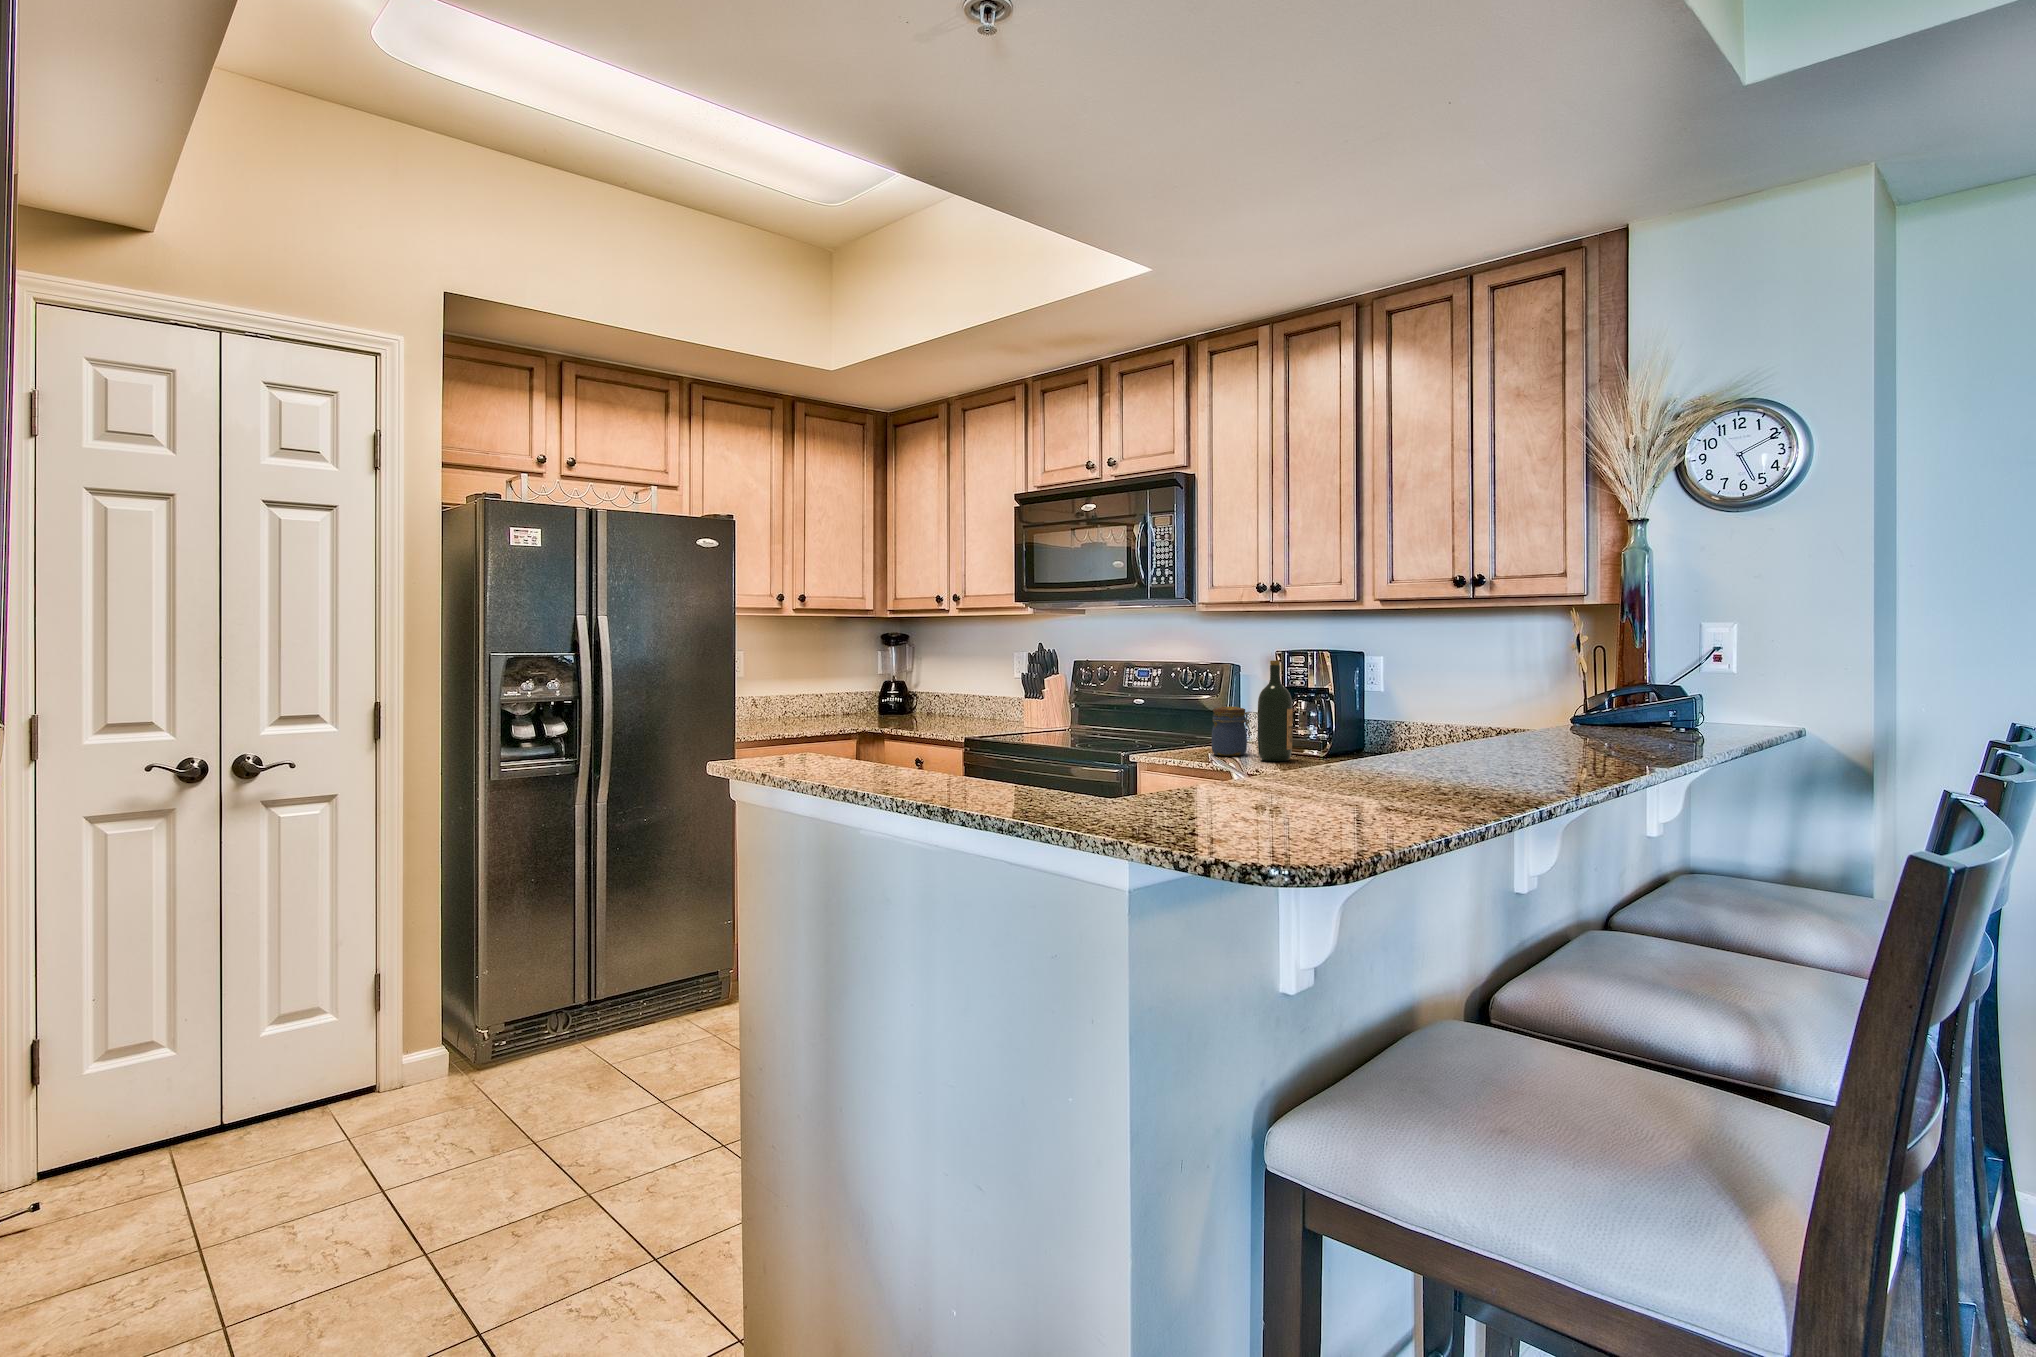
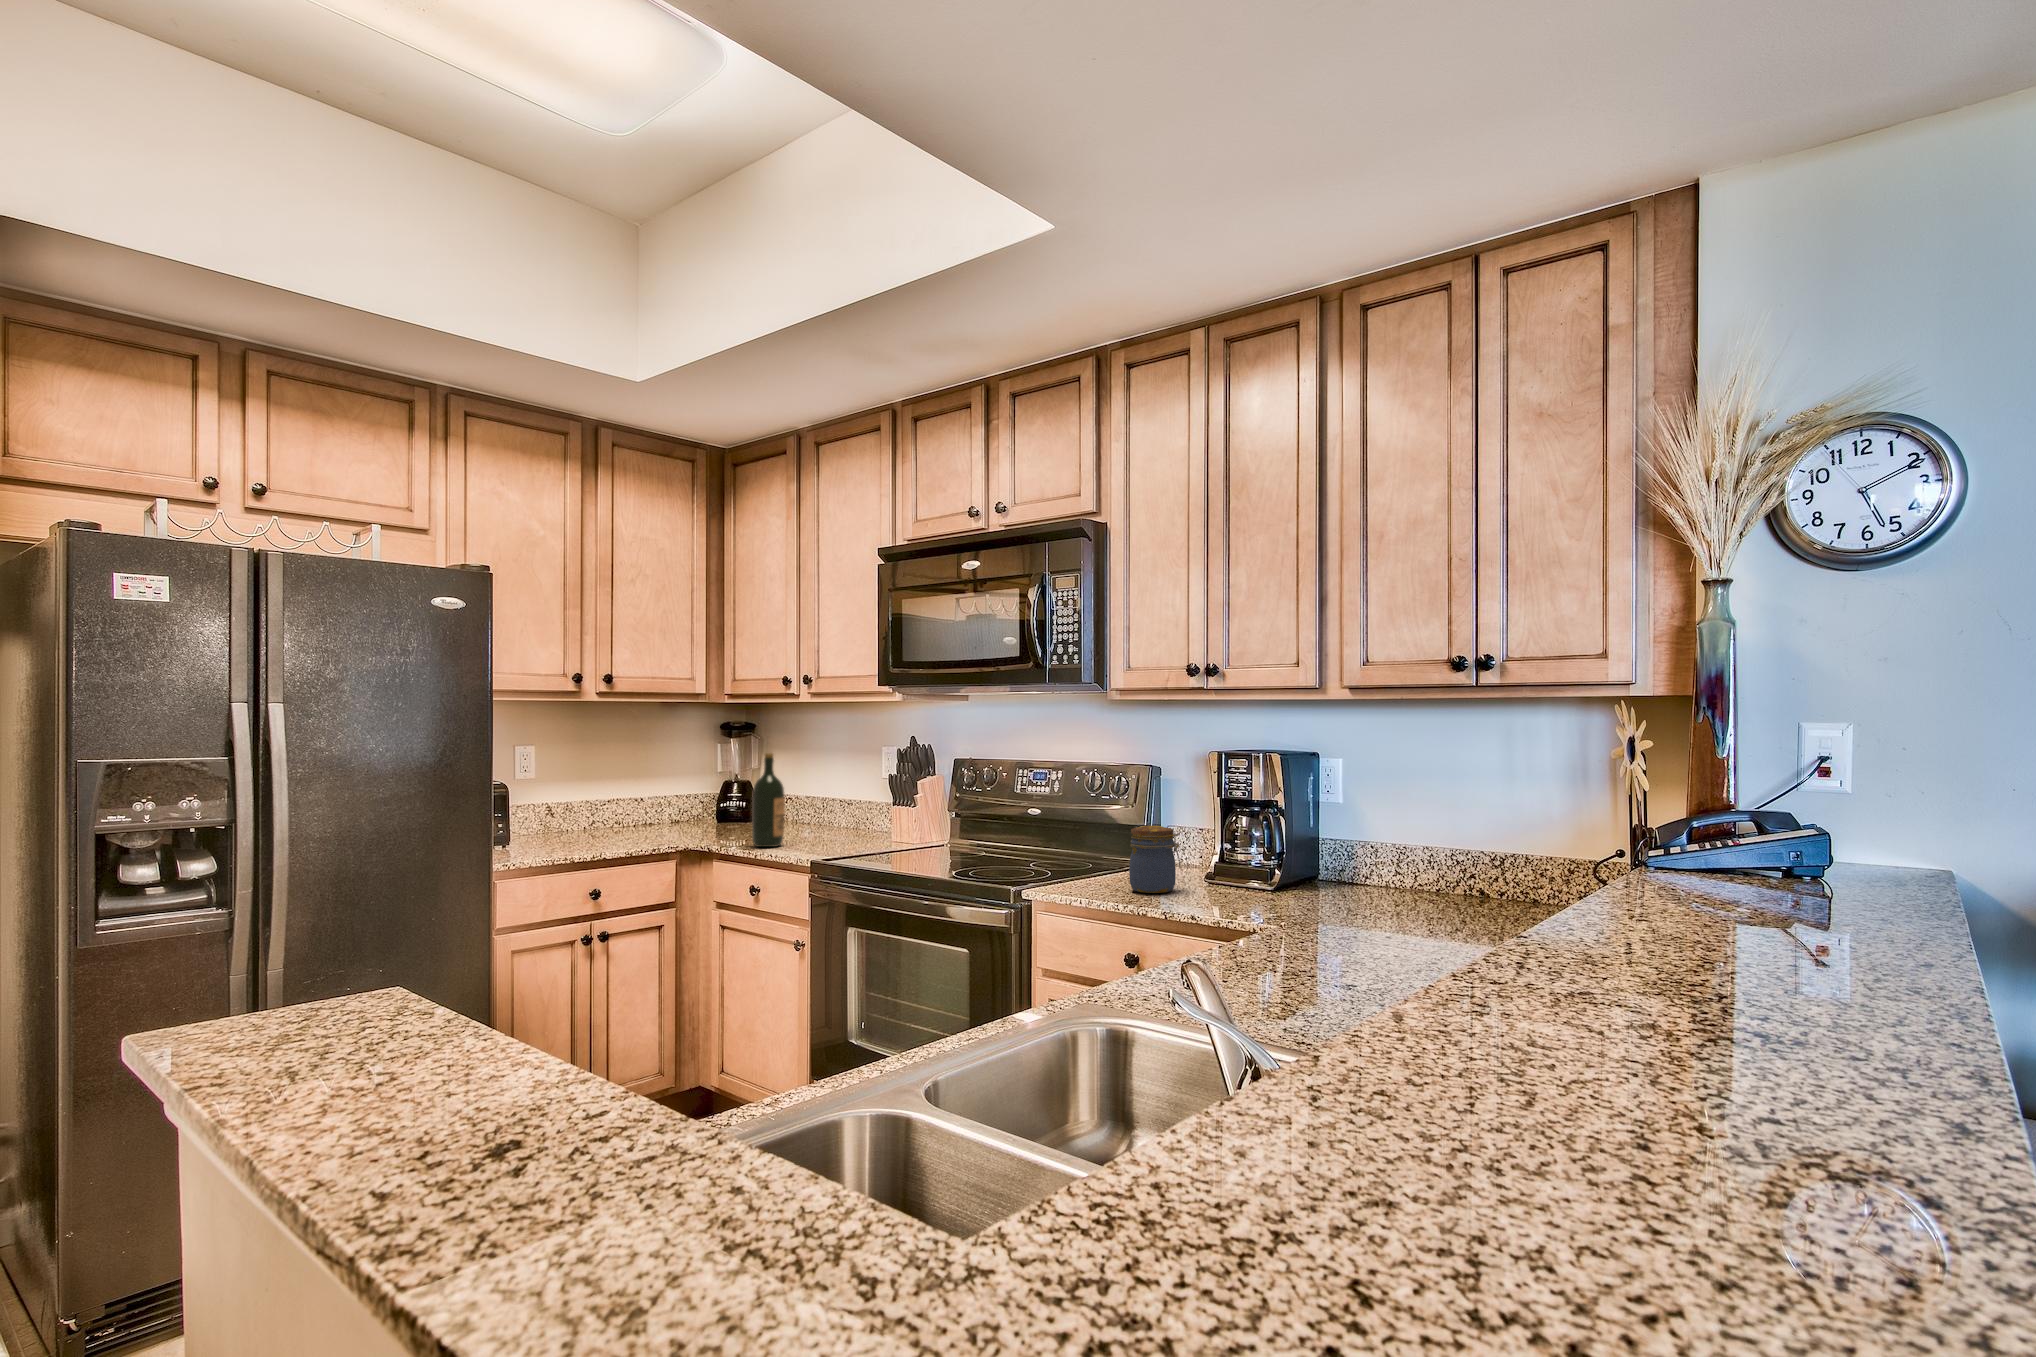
wine bottle: present [1258,660,1293,761] -> present [752,753,785,847]

